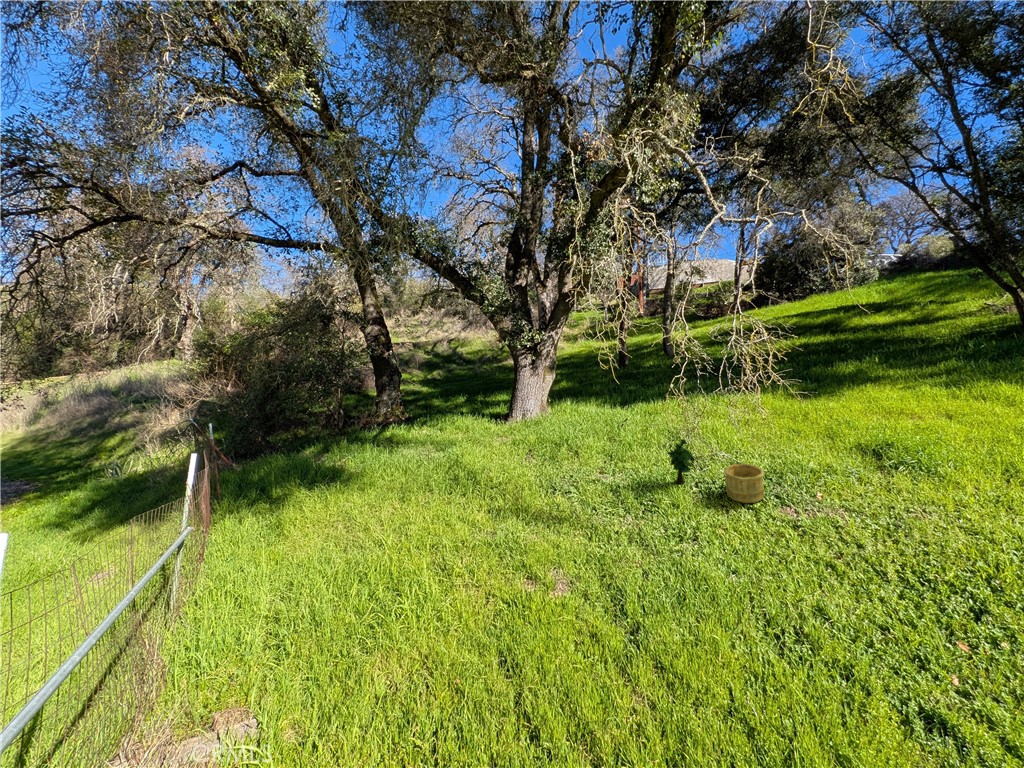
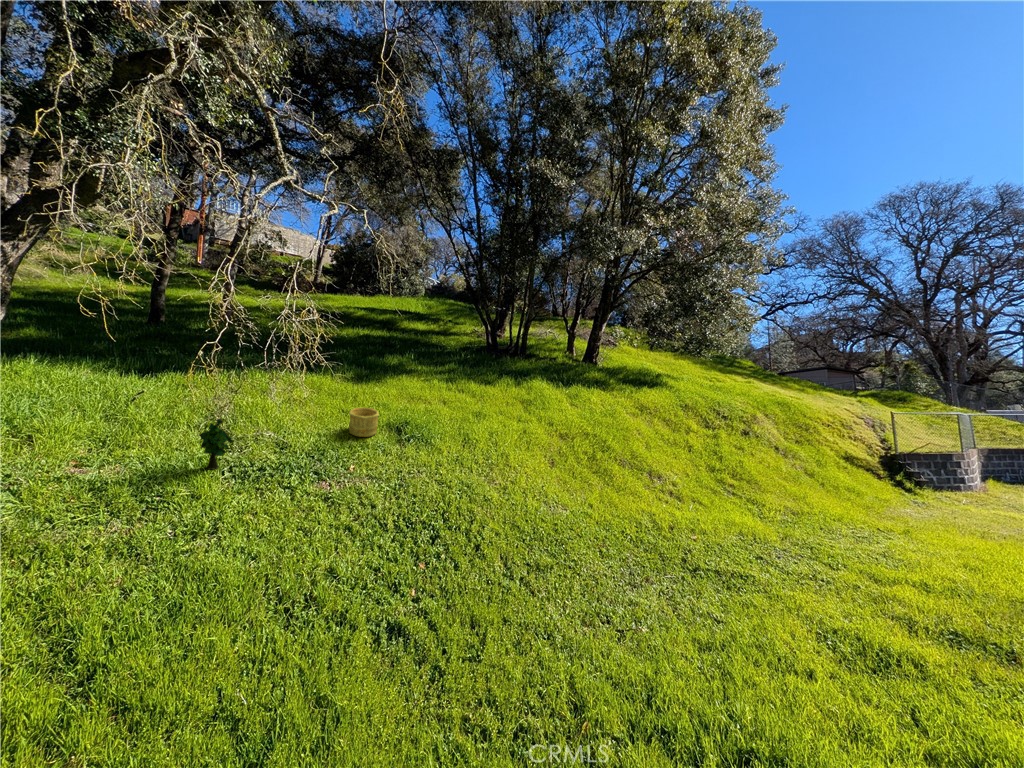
wooden bucket: present [724,464,764,503] -> present [349,407,379,437]

